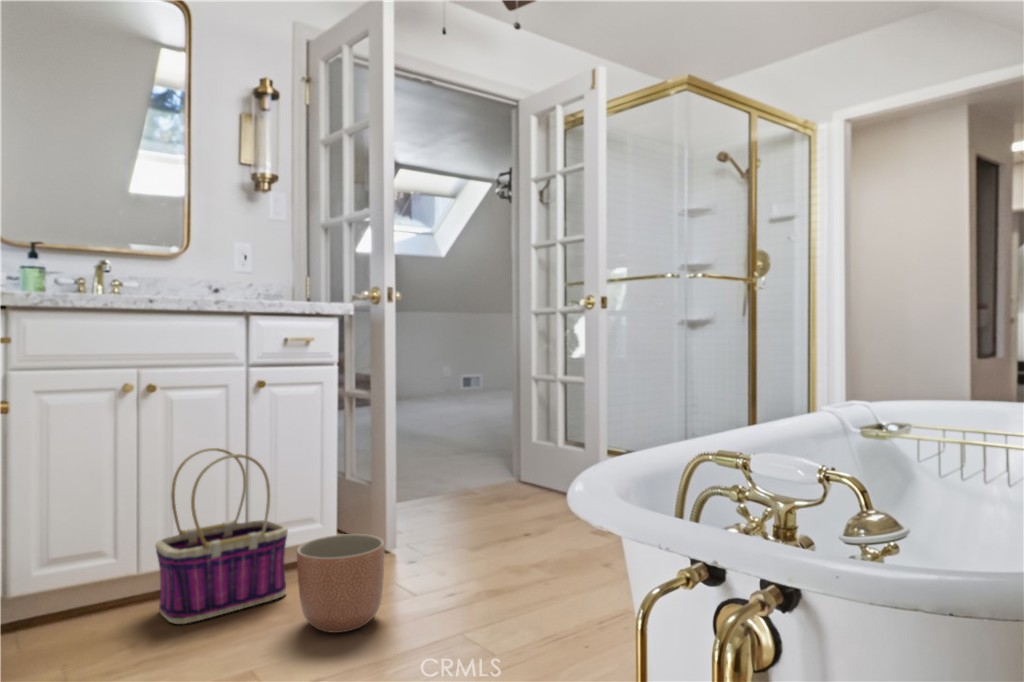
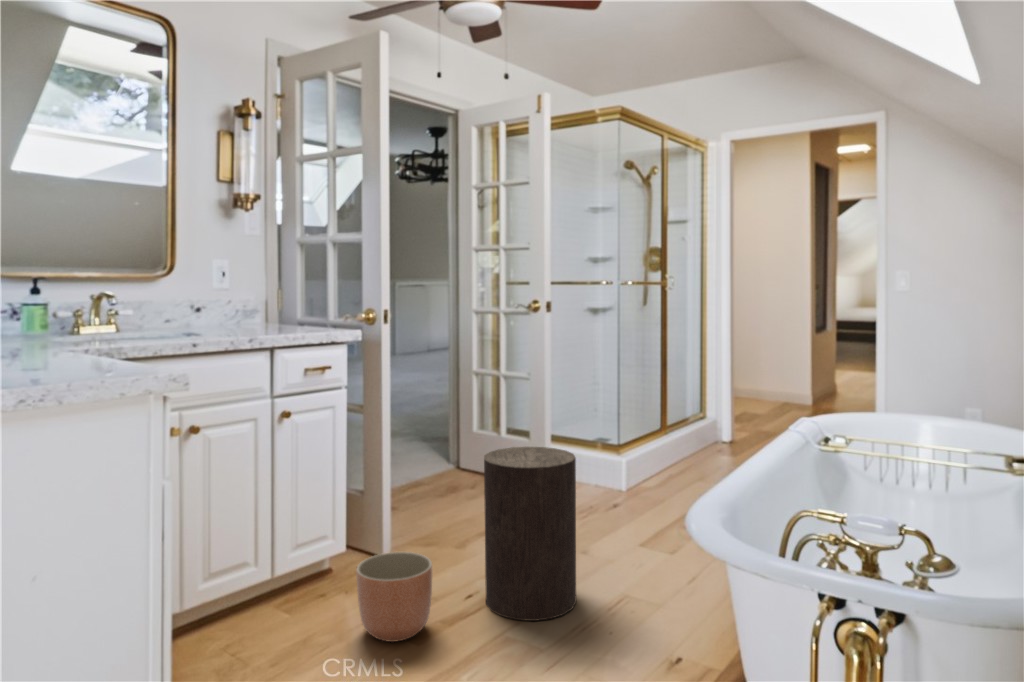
stool: none [457,426,569,627] -> present [484,447,576,621]
basket: present [155,448,288,624] -> none [209,480,325,648]

